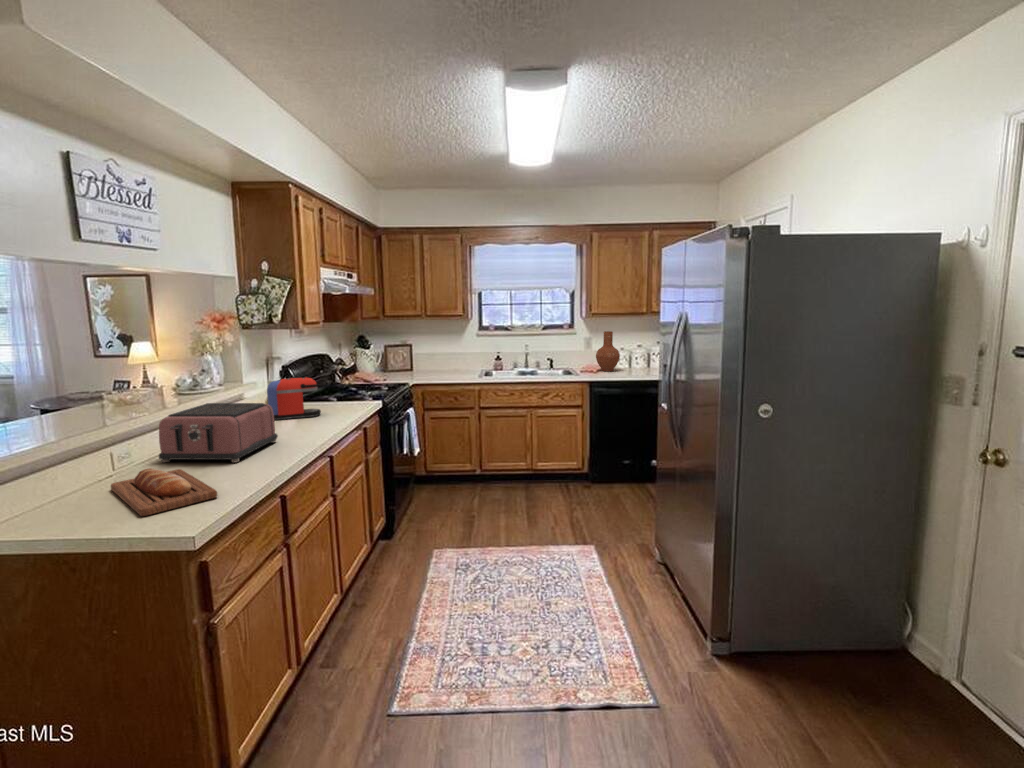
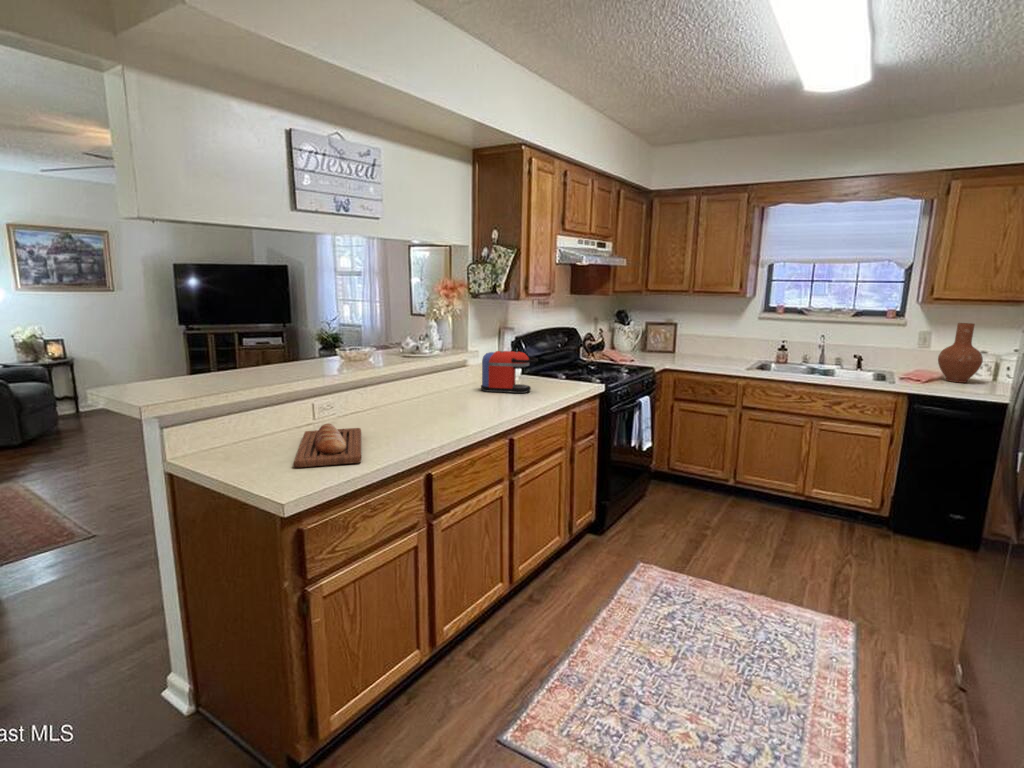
toaster: present [159,403,278,463] -> none [359,369,465,430]

